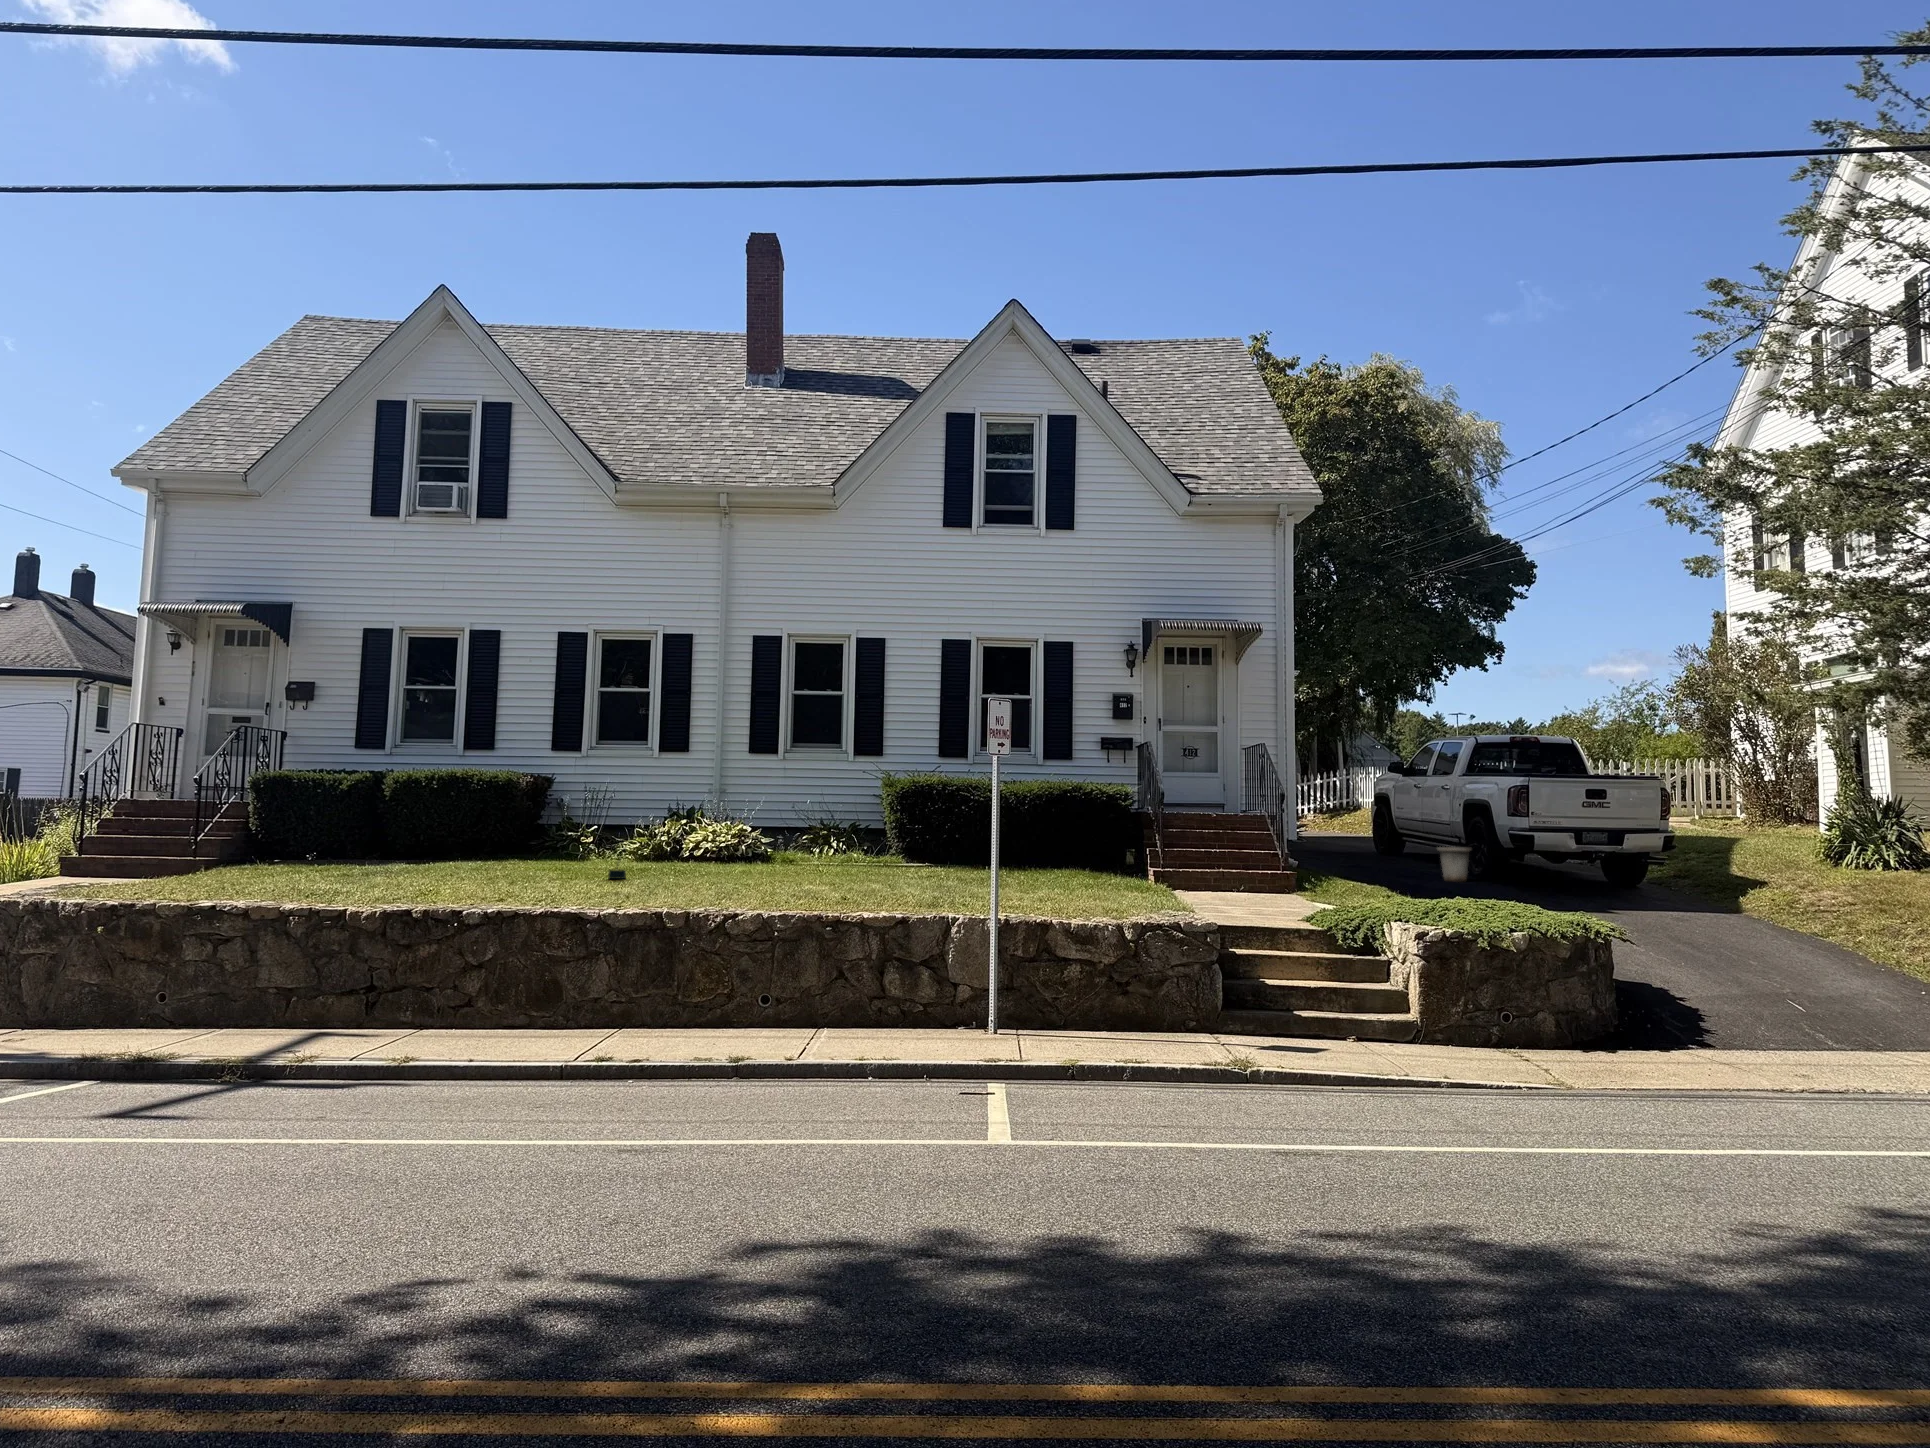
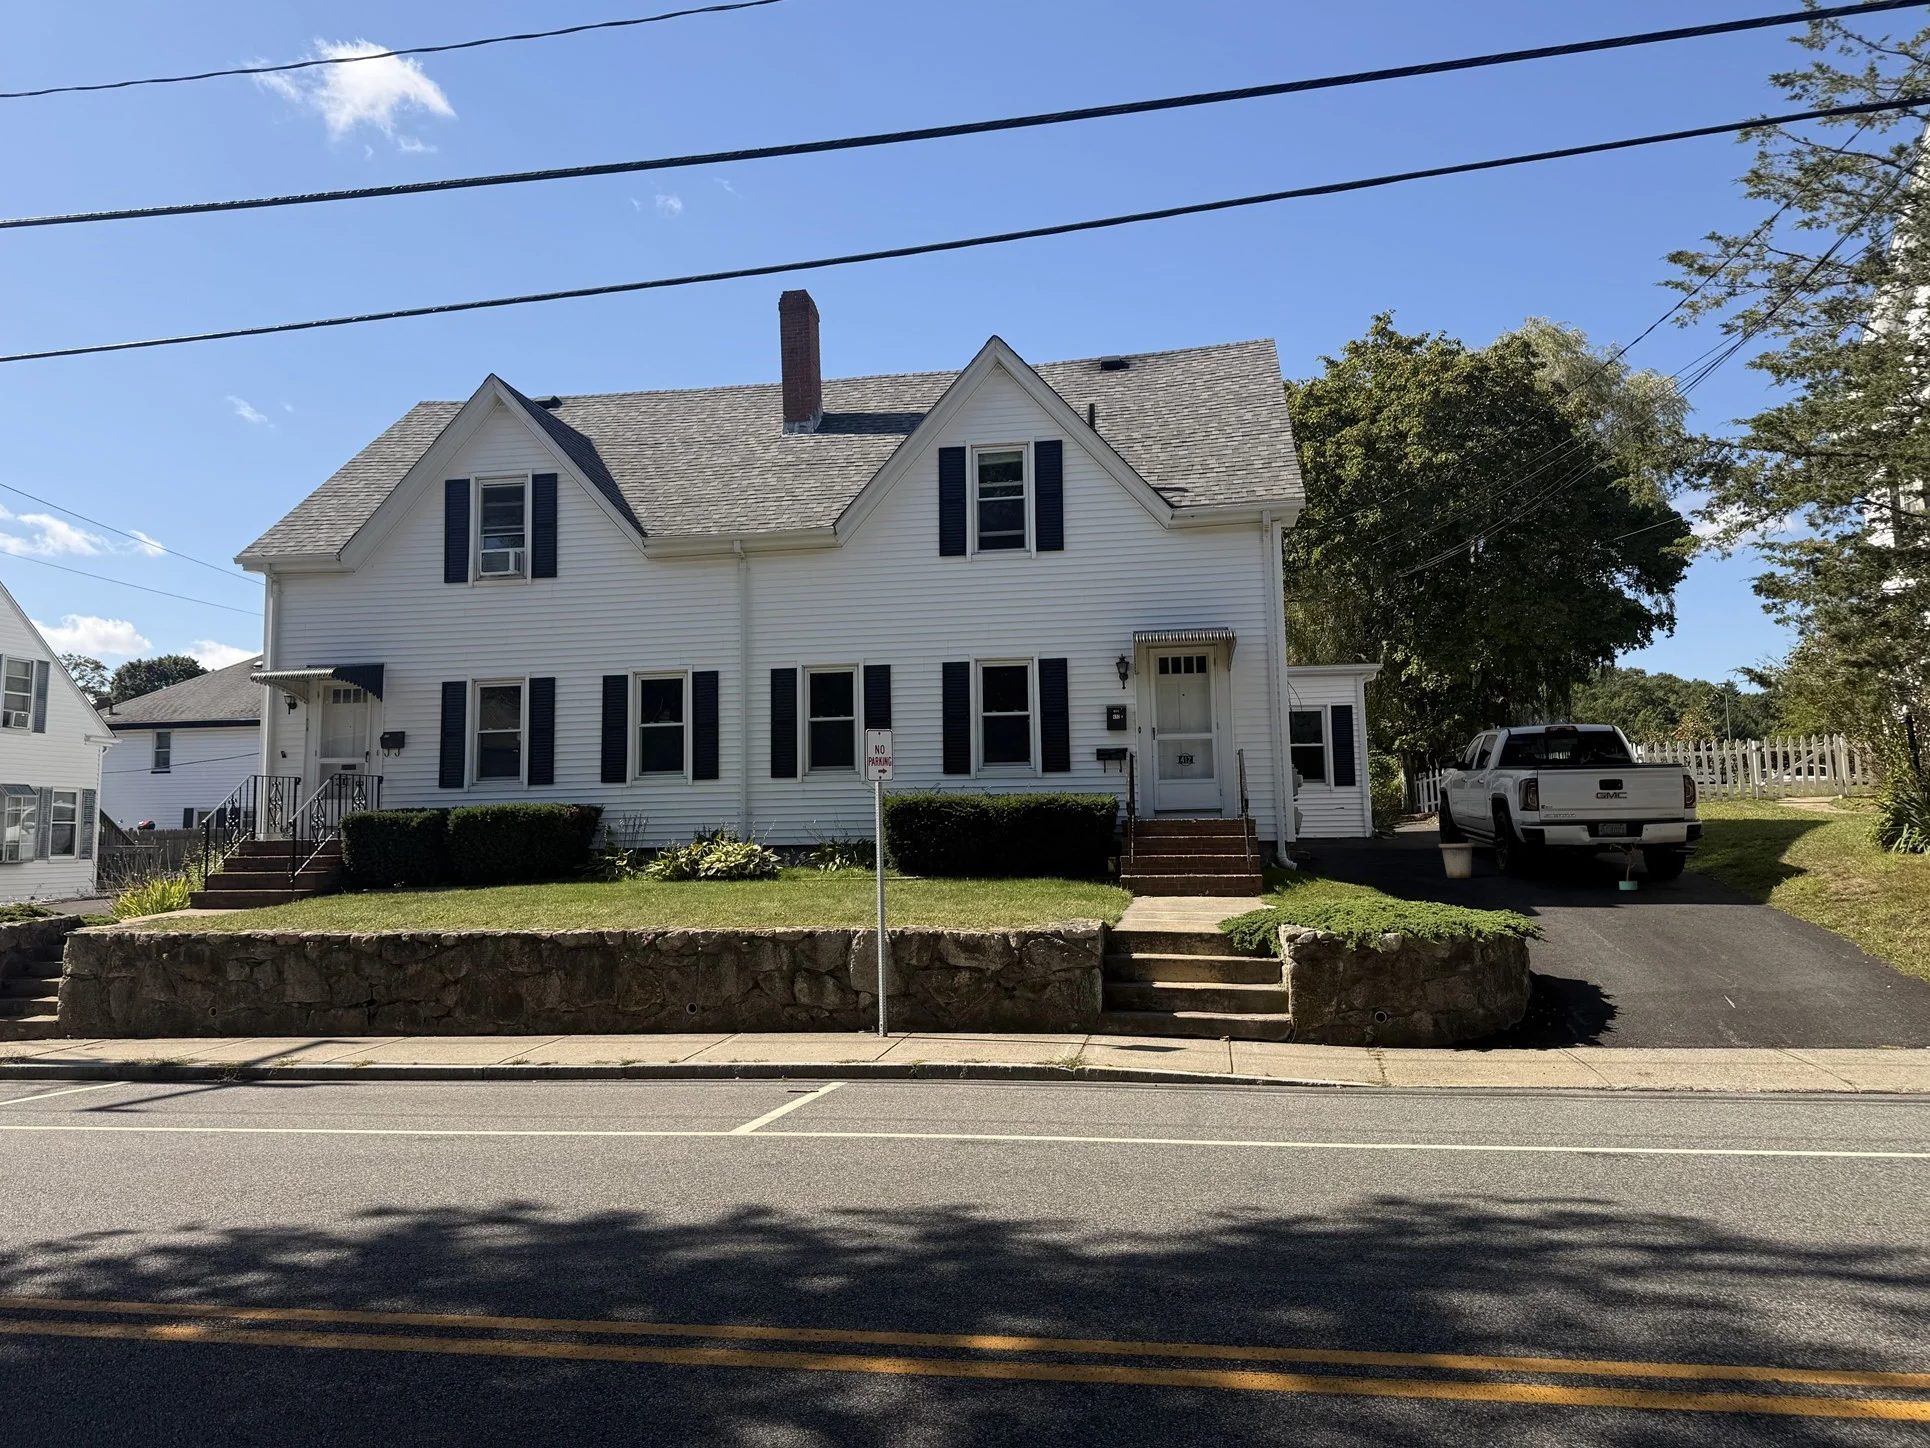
potted plant: present [608,839,632,879] -> present [1610,841,1644,890]

